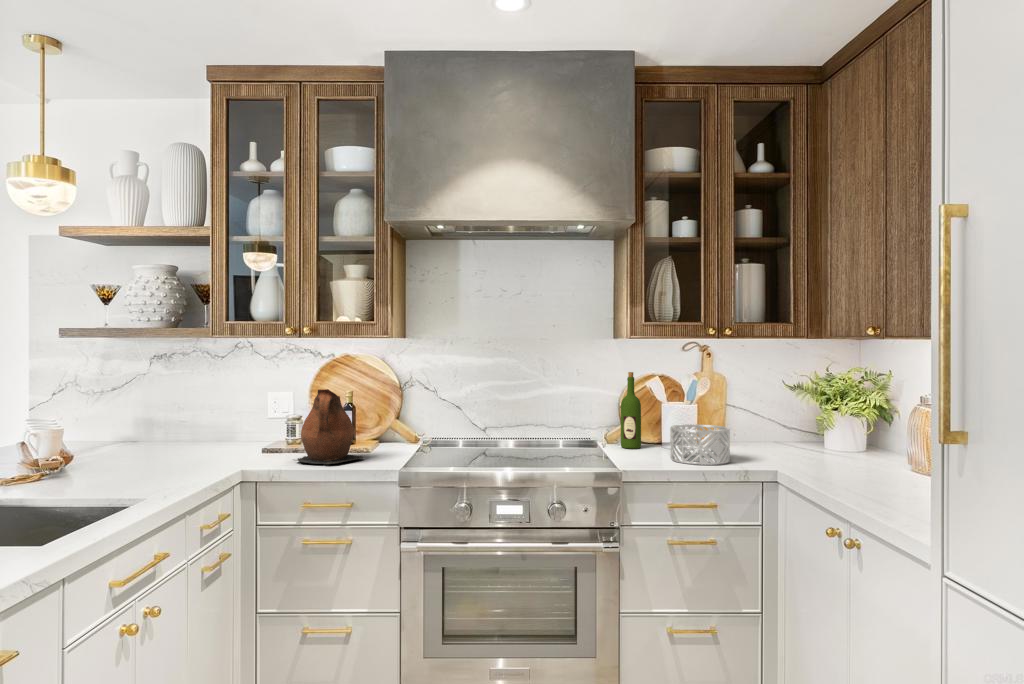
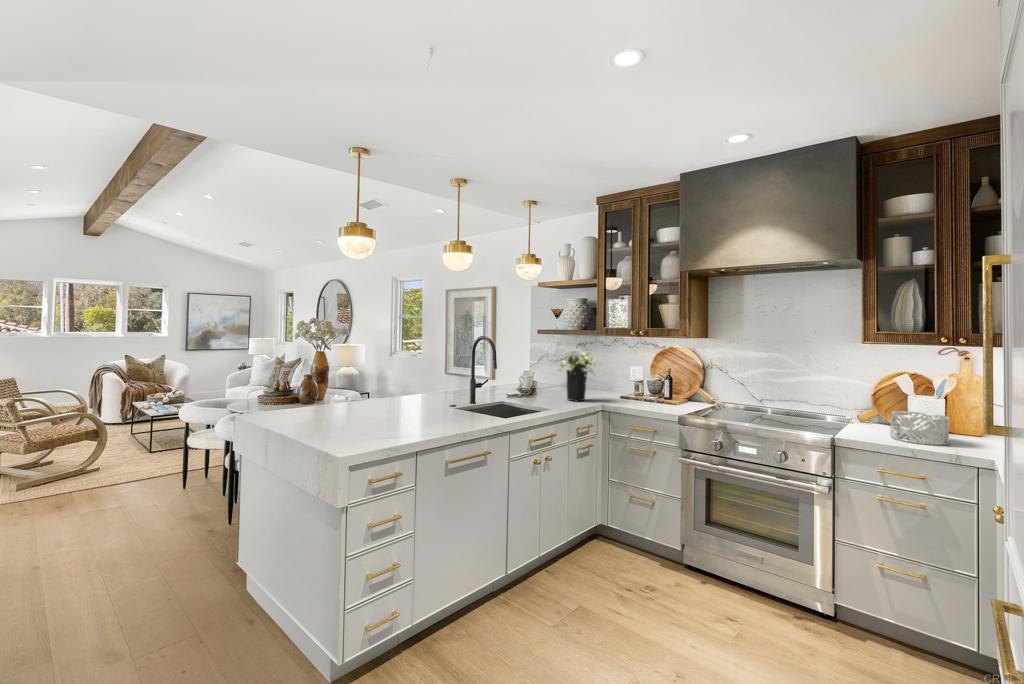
flower arrangement: none [136,359,235,470] -> present [559,350,597,401]
wine bottle: present [621,372,641,449] -> none [865,368,885,426]
ceramic pitcher: present [297,389,363,464] -> none [629,367,668,408]

